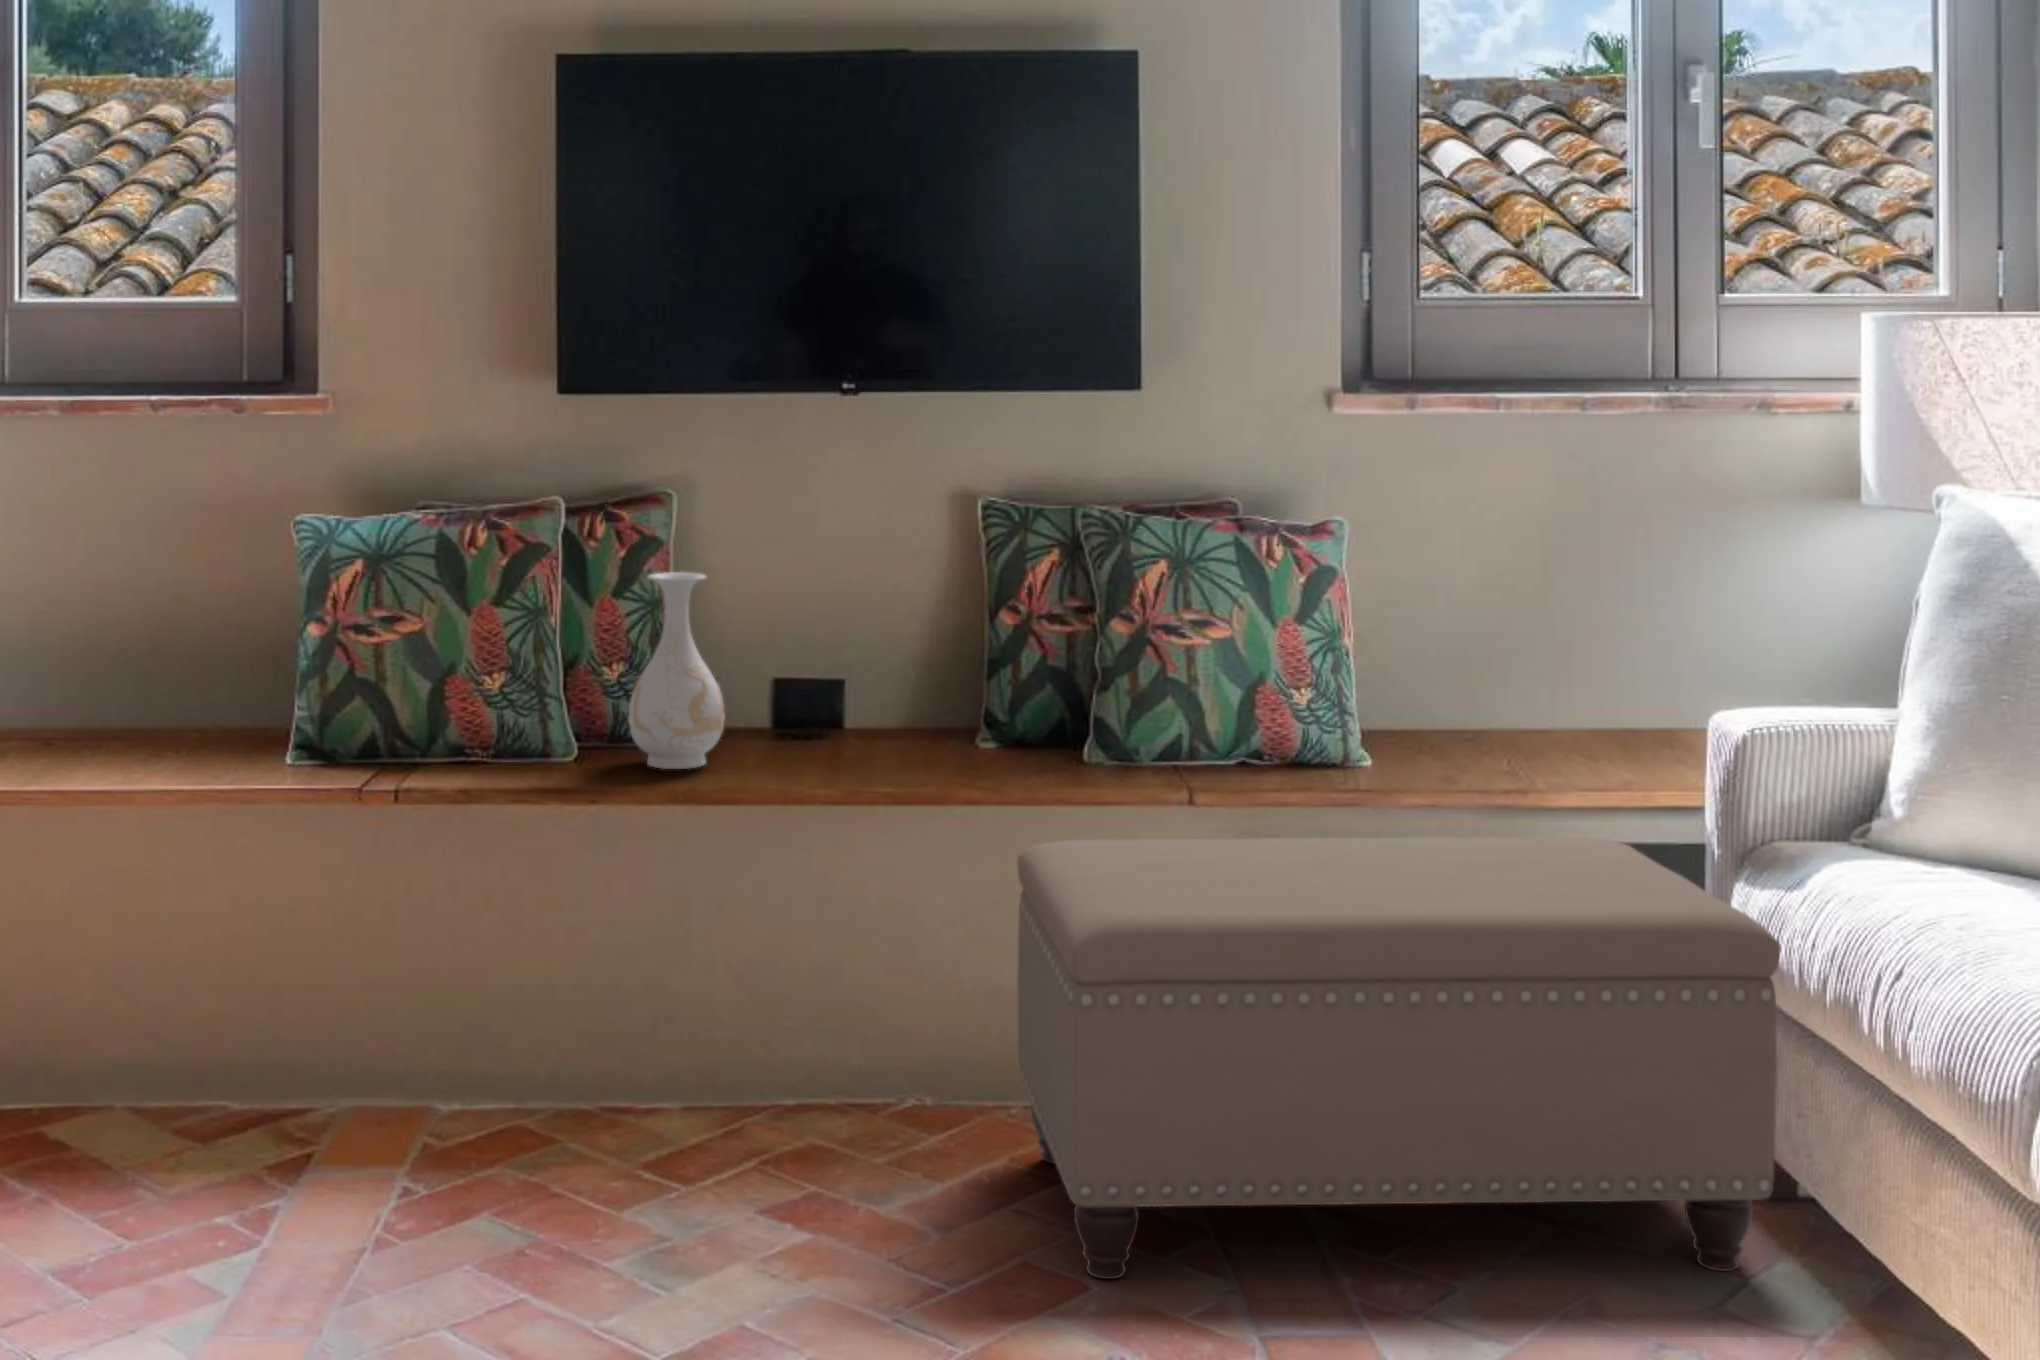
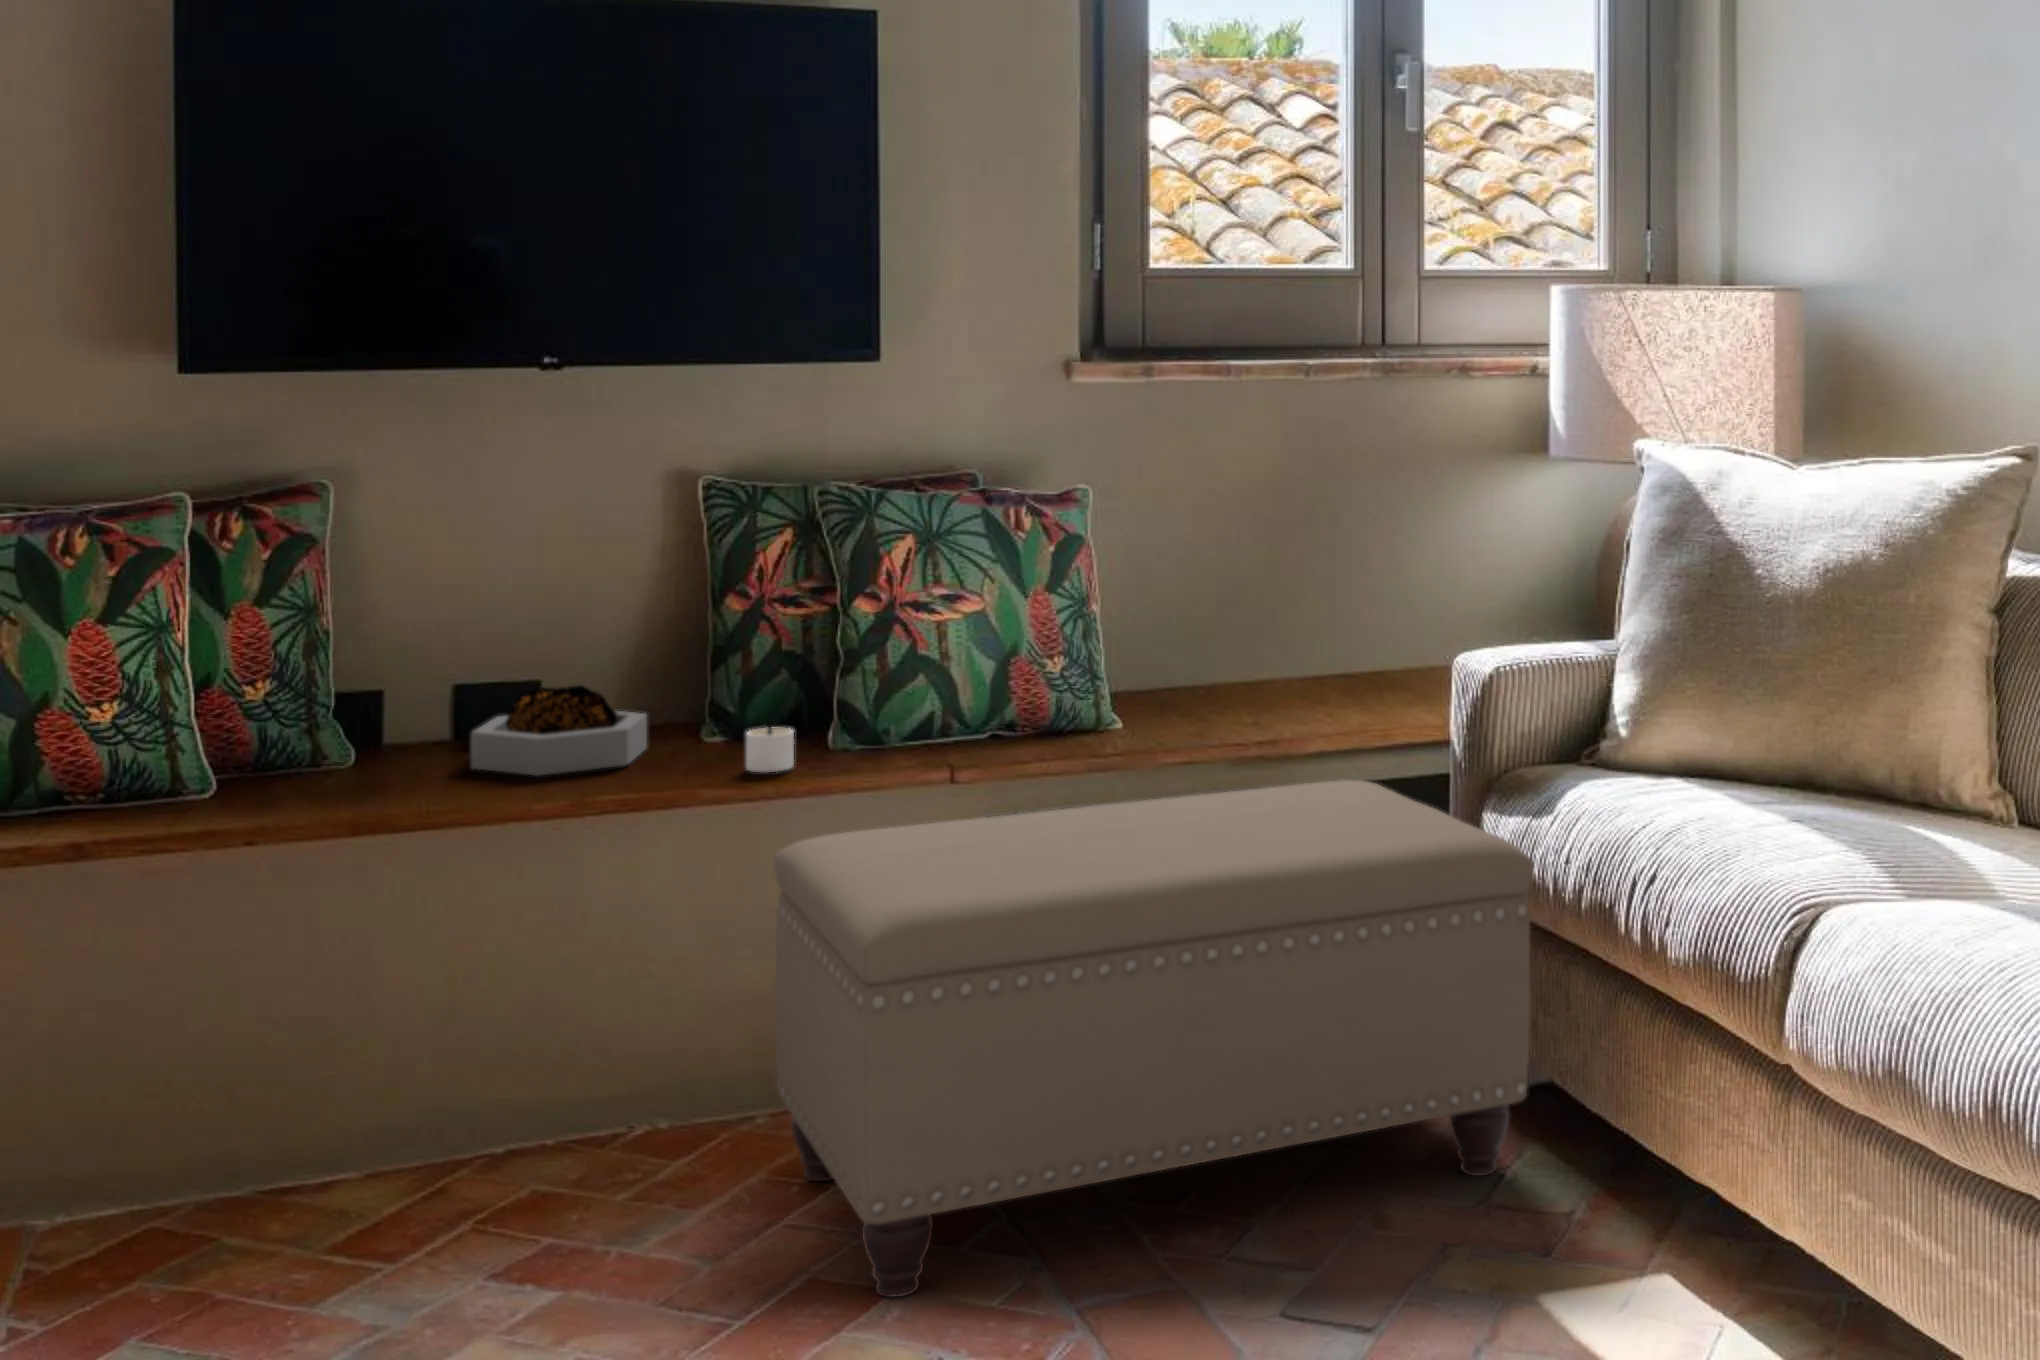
vase: present [628,572,725,769] -> none [284,571,408,800]
decorative bowl: none [777,677,925,763] -> present [471,685,647,775]
candle: none [1005,734,1066,777] -> present [746,727,794,772]

